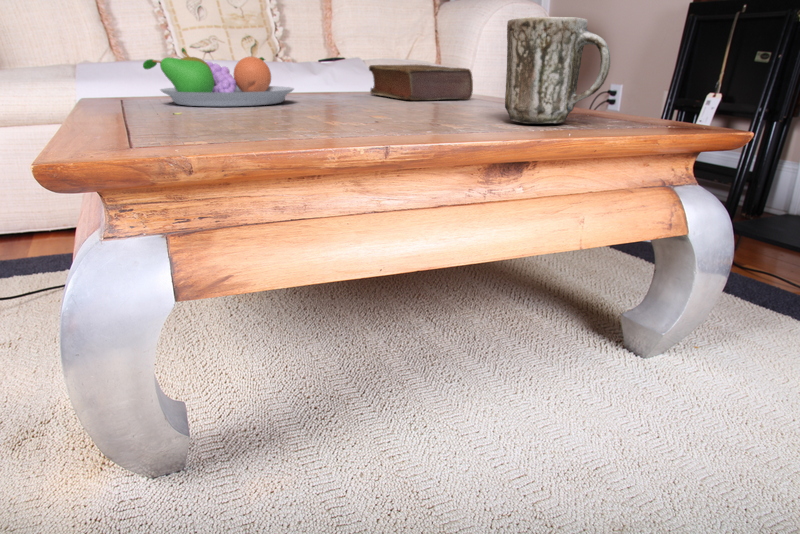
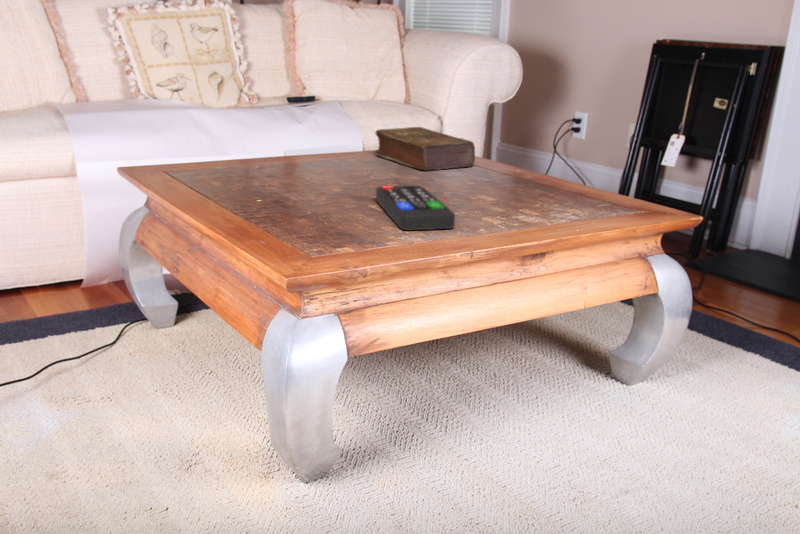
mug: present [505,17,611,123] -> none [527,142,602,218]
fruit bowl: present [143,48,294,106] -> none [215,133,332,189]
remote control: none [310,93,389,129] -> present [376,185,455,230]

